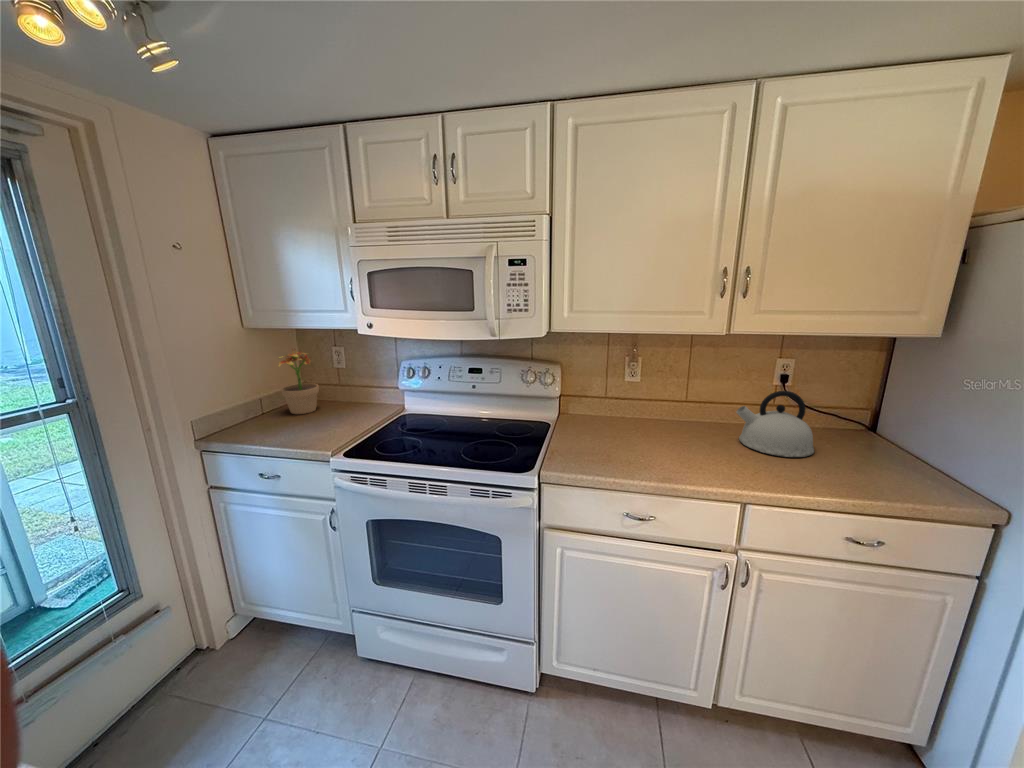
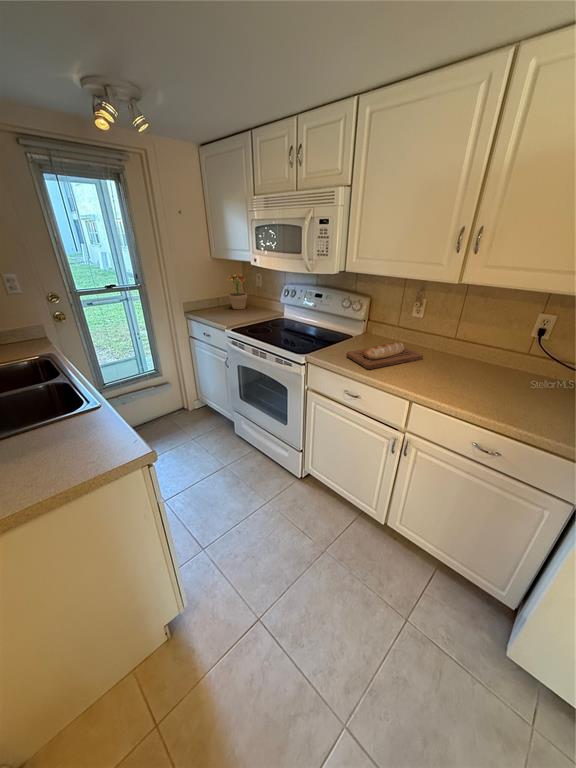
kettle: present [736,391,814,457] -> none [464,337,524,391]
bread loaf: none [590,420,675,470] -> present [346,343,423,369]

